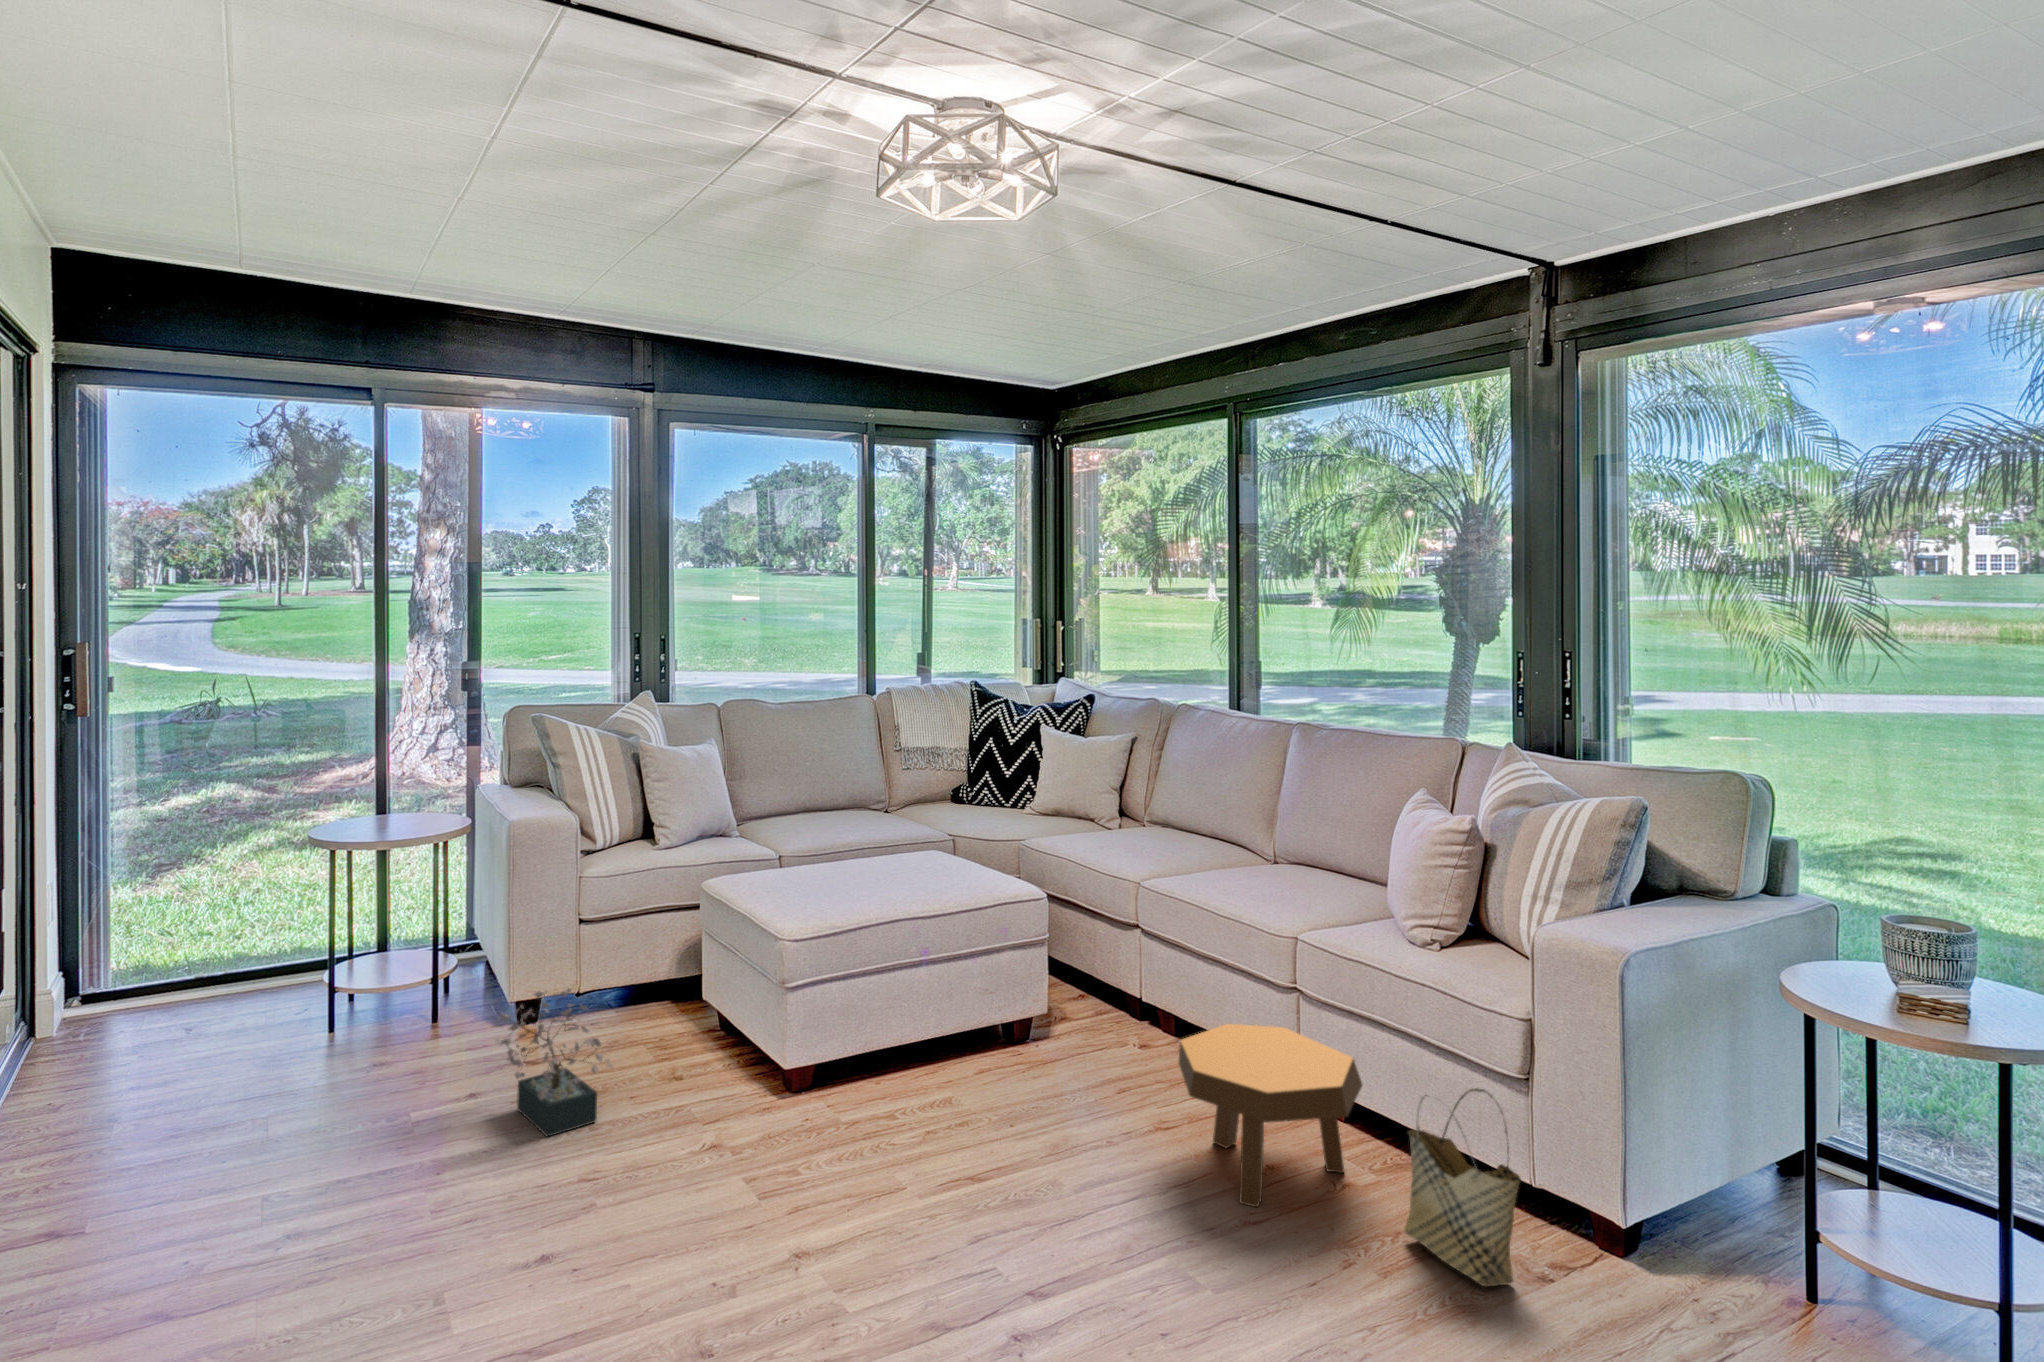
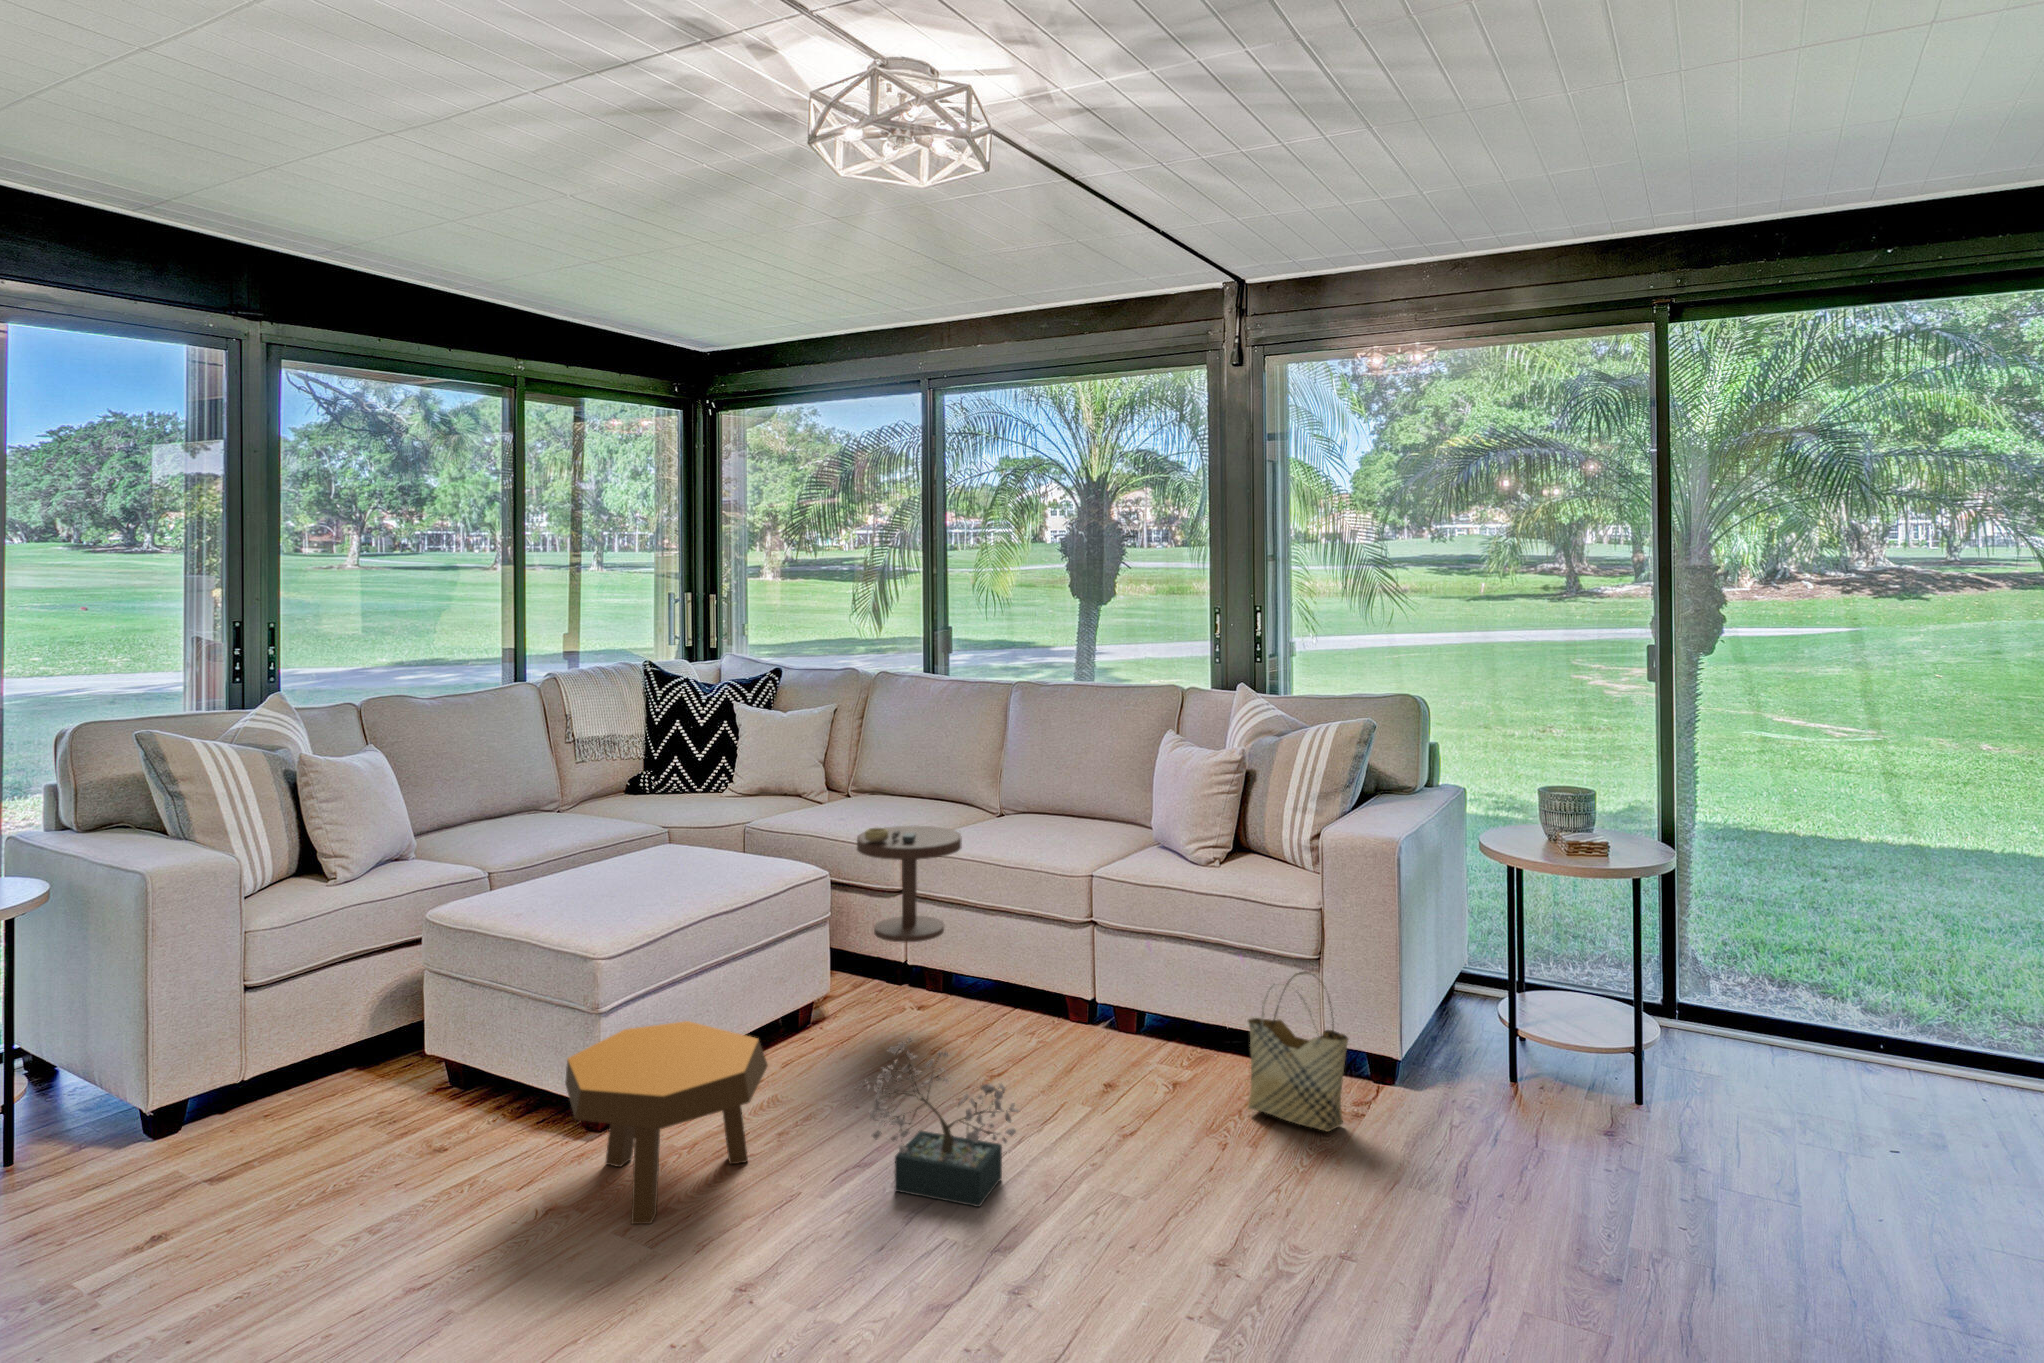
side table: none [1067,857,1171,1056] -> present [857,826,962,942]
decorative plant: present [496,988,612,1137] -> present [864,1037,1020,1207]
footstool: present [1179,1024,1362,1207] -> present [565,1021,768,1224]

